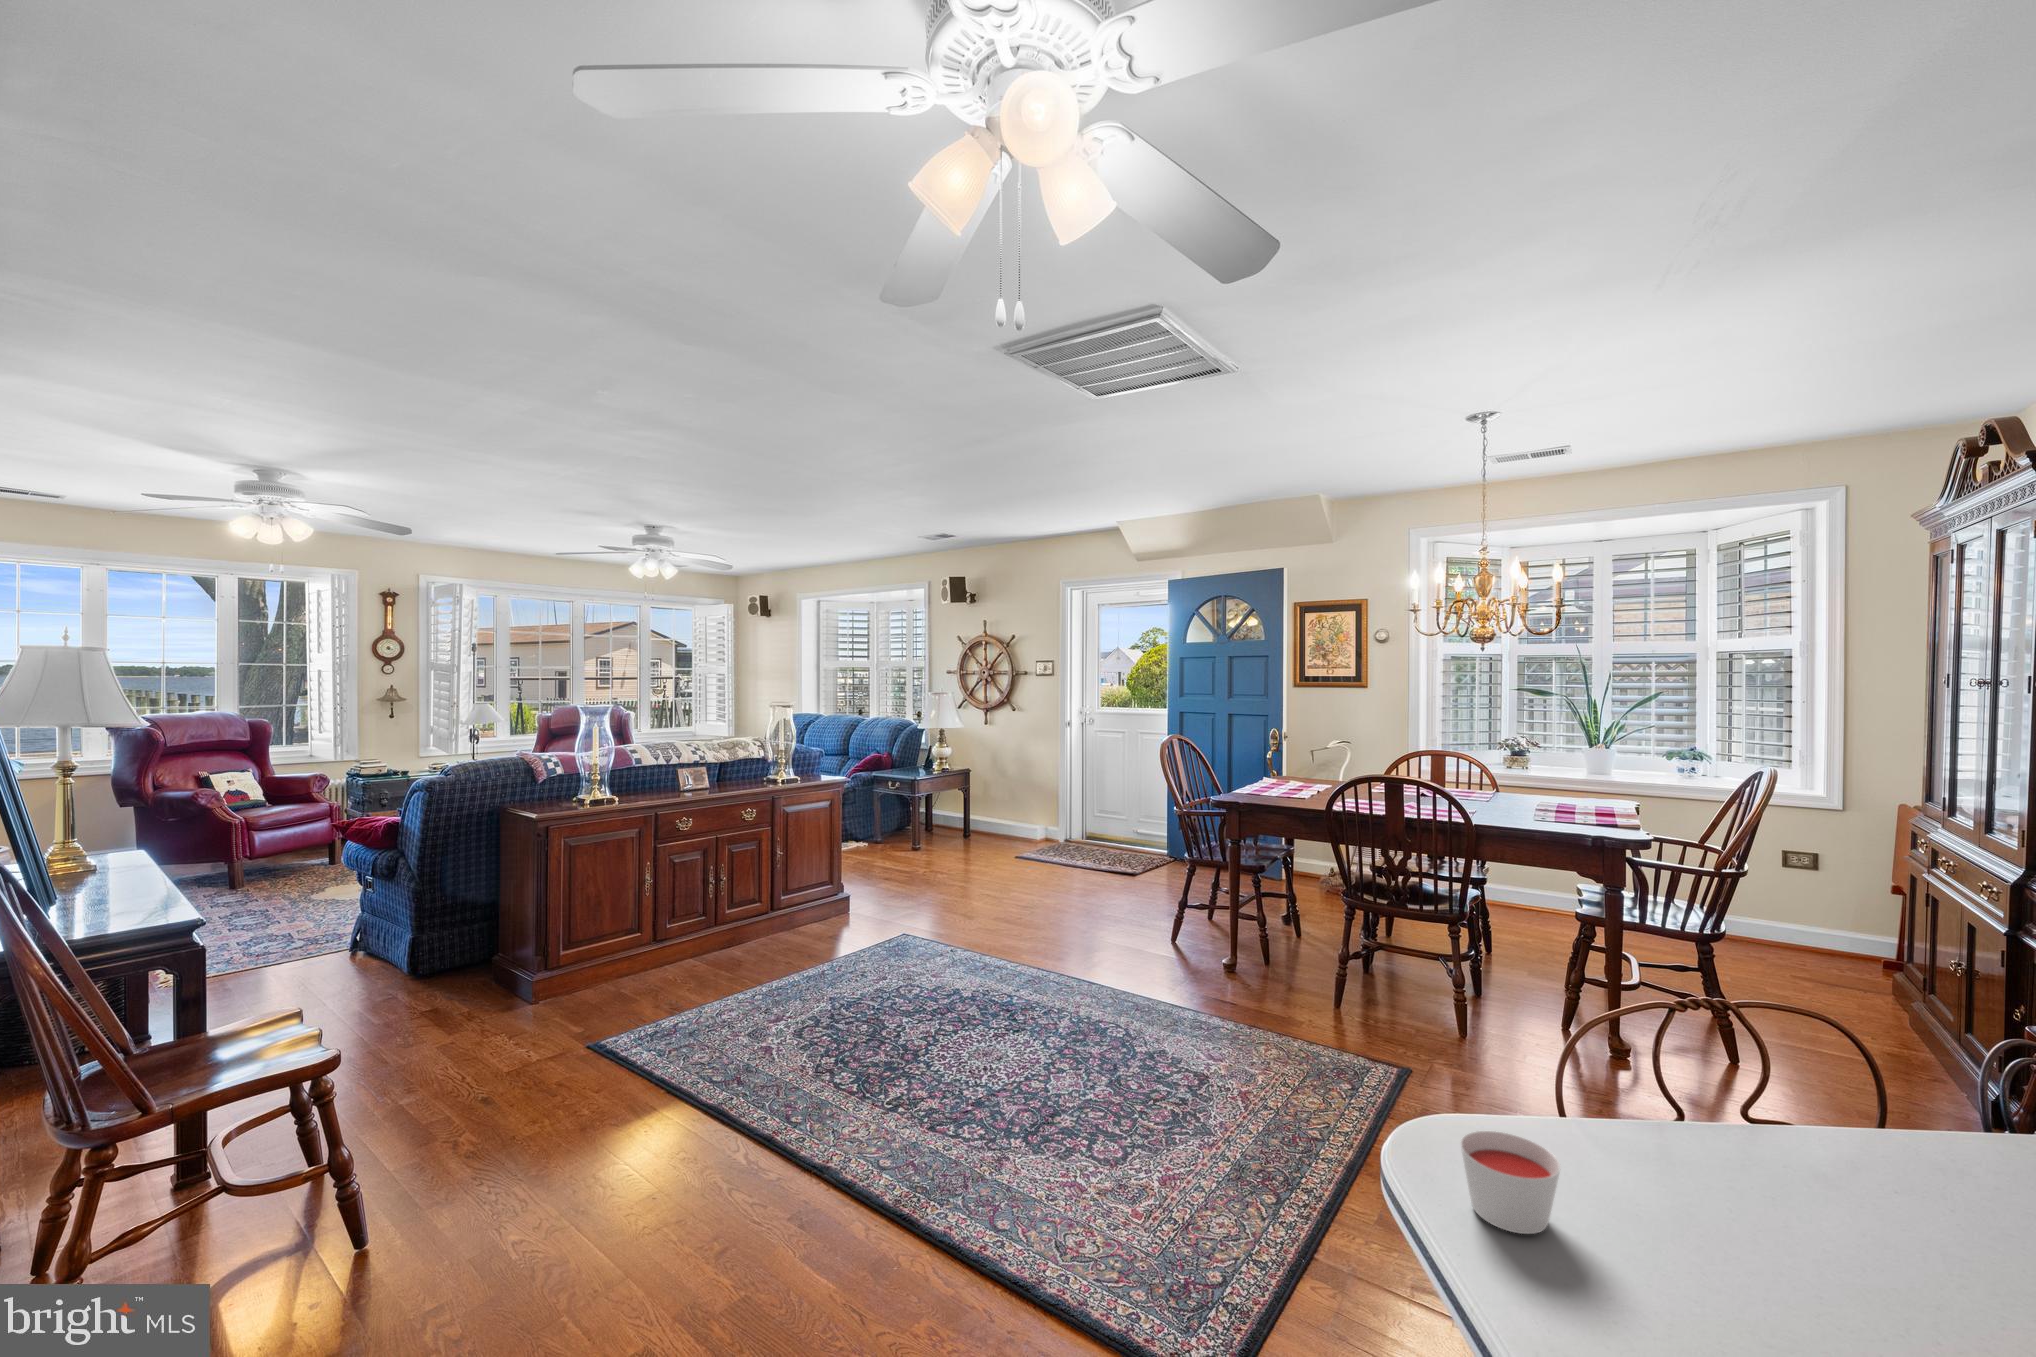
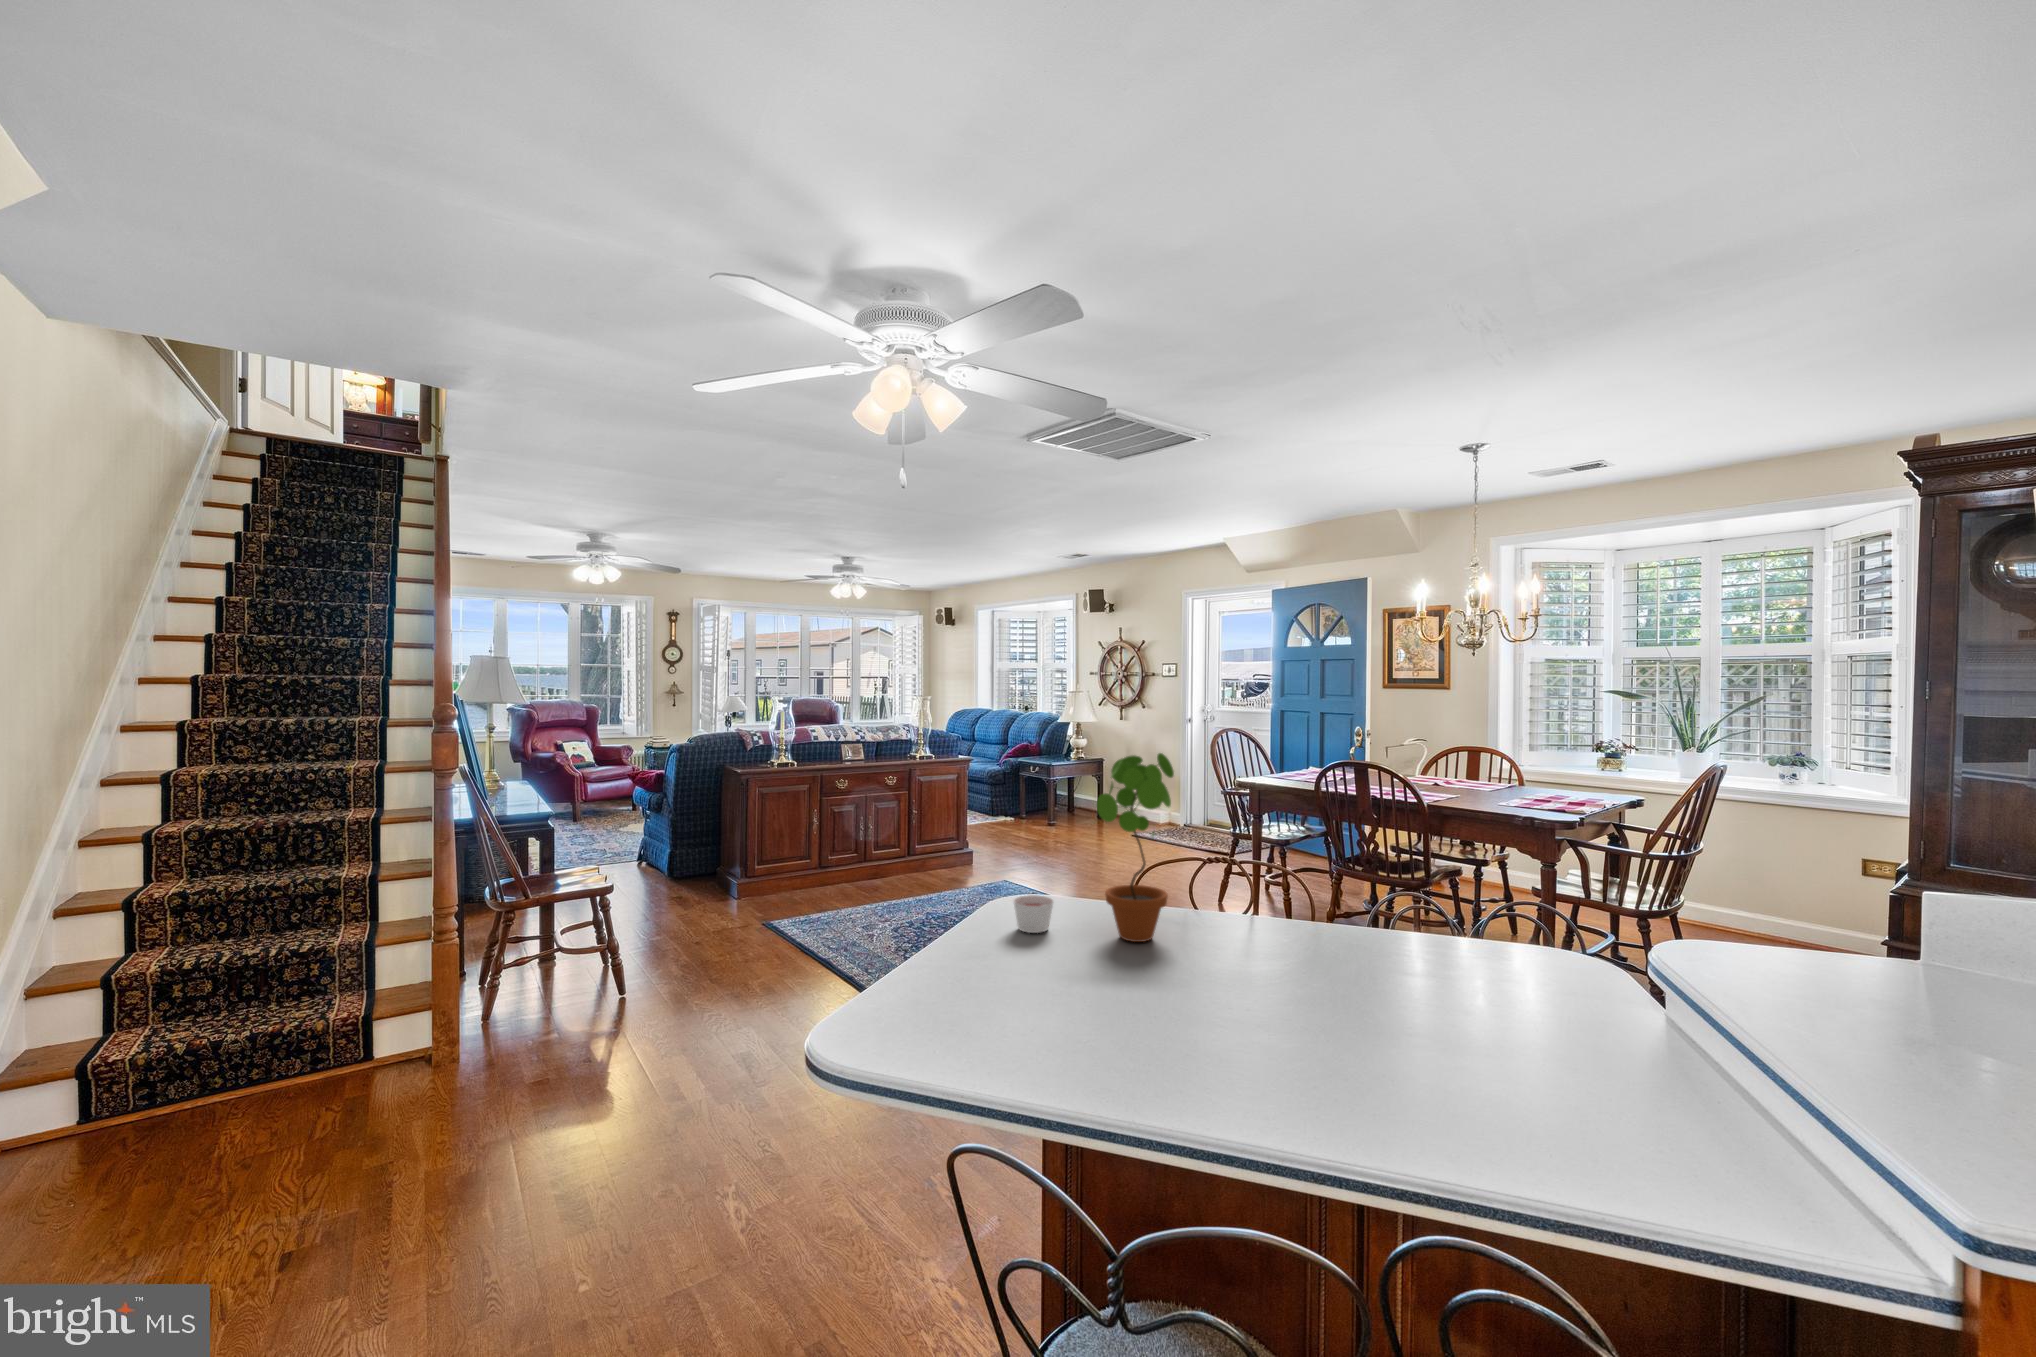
potted plant: none [1623,825,1834,1232] -> present [1097,753,1174,942]

